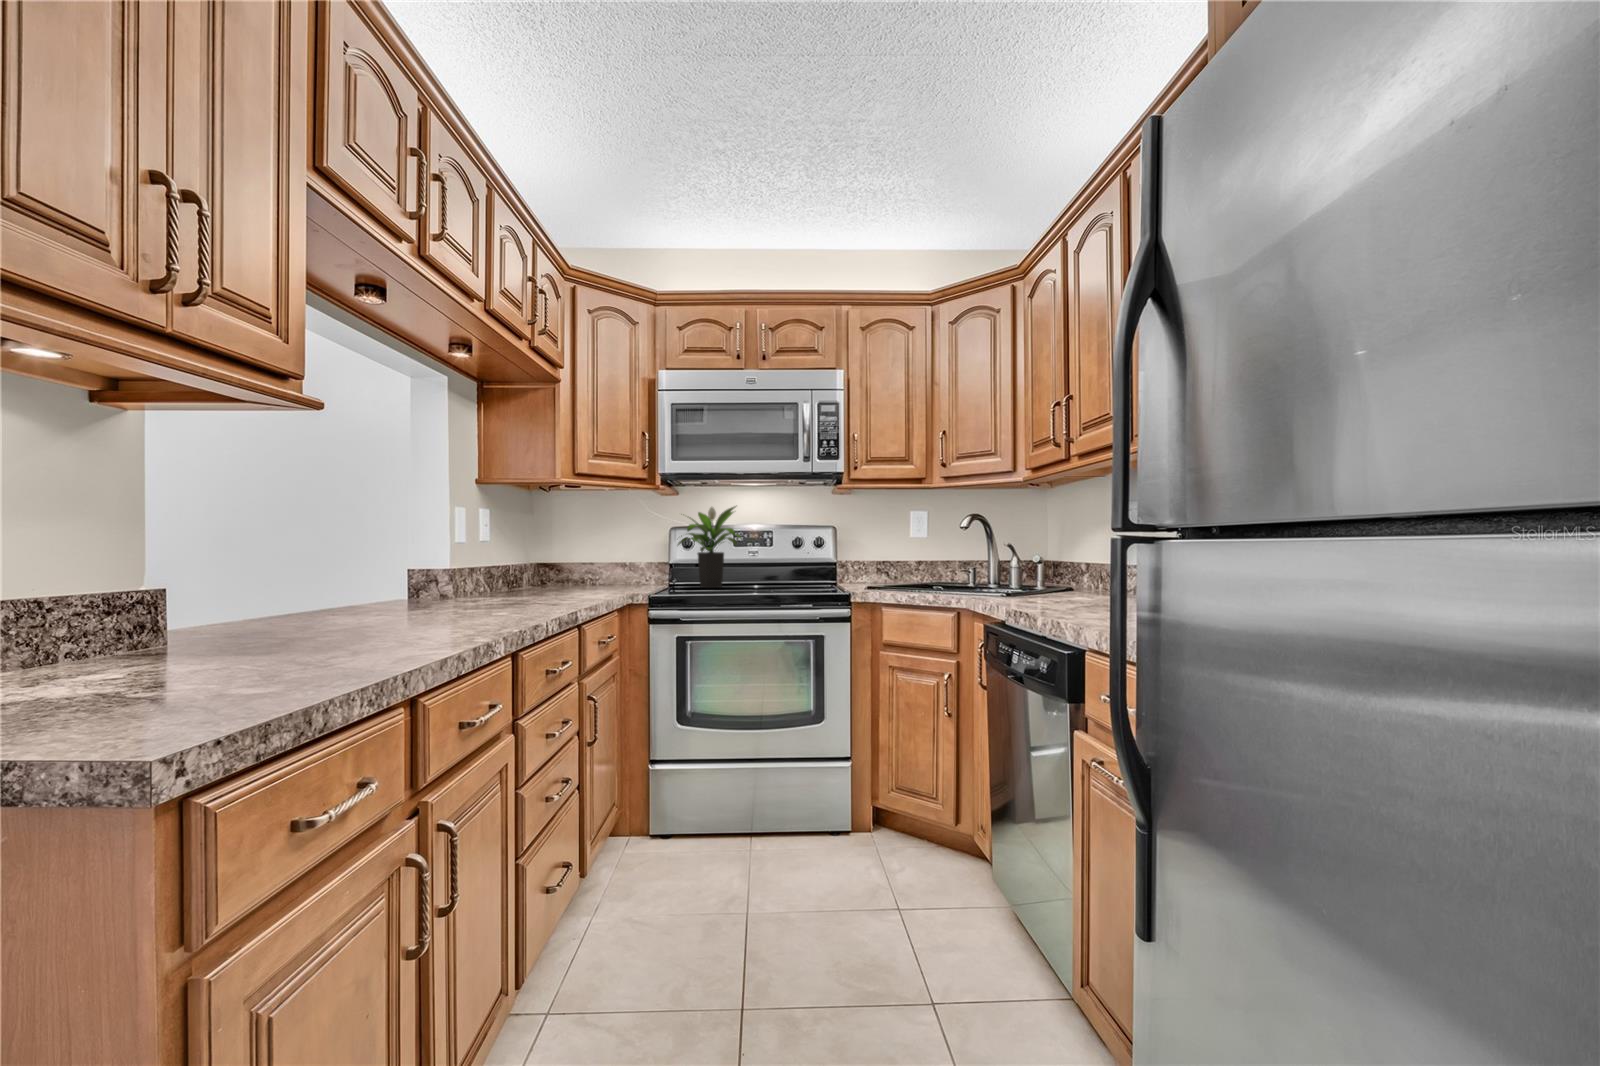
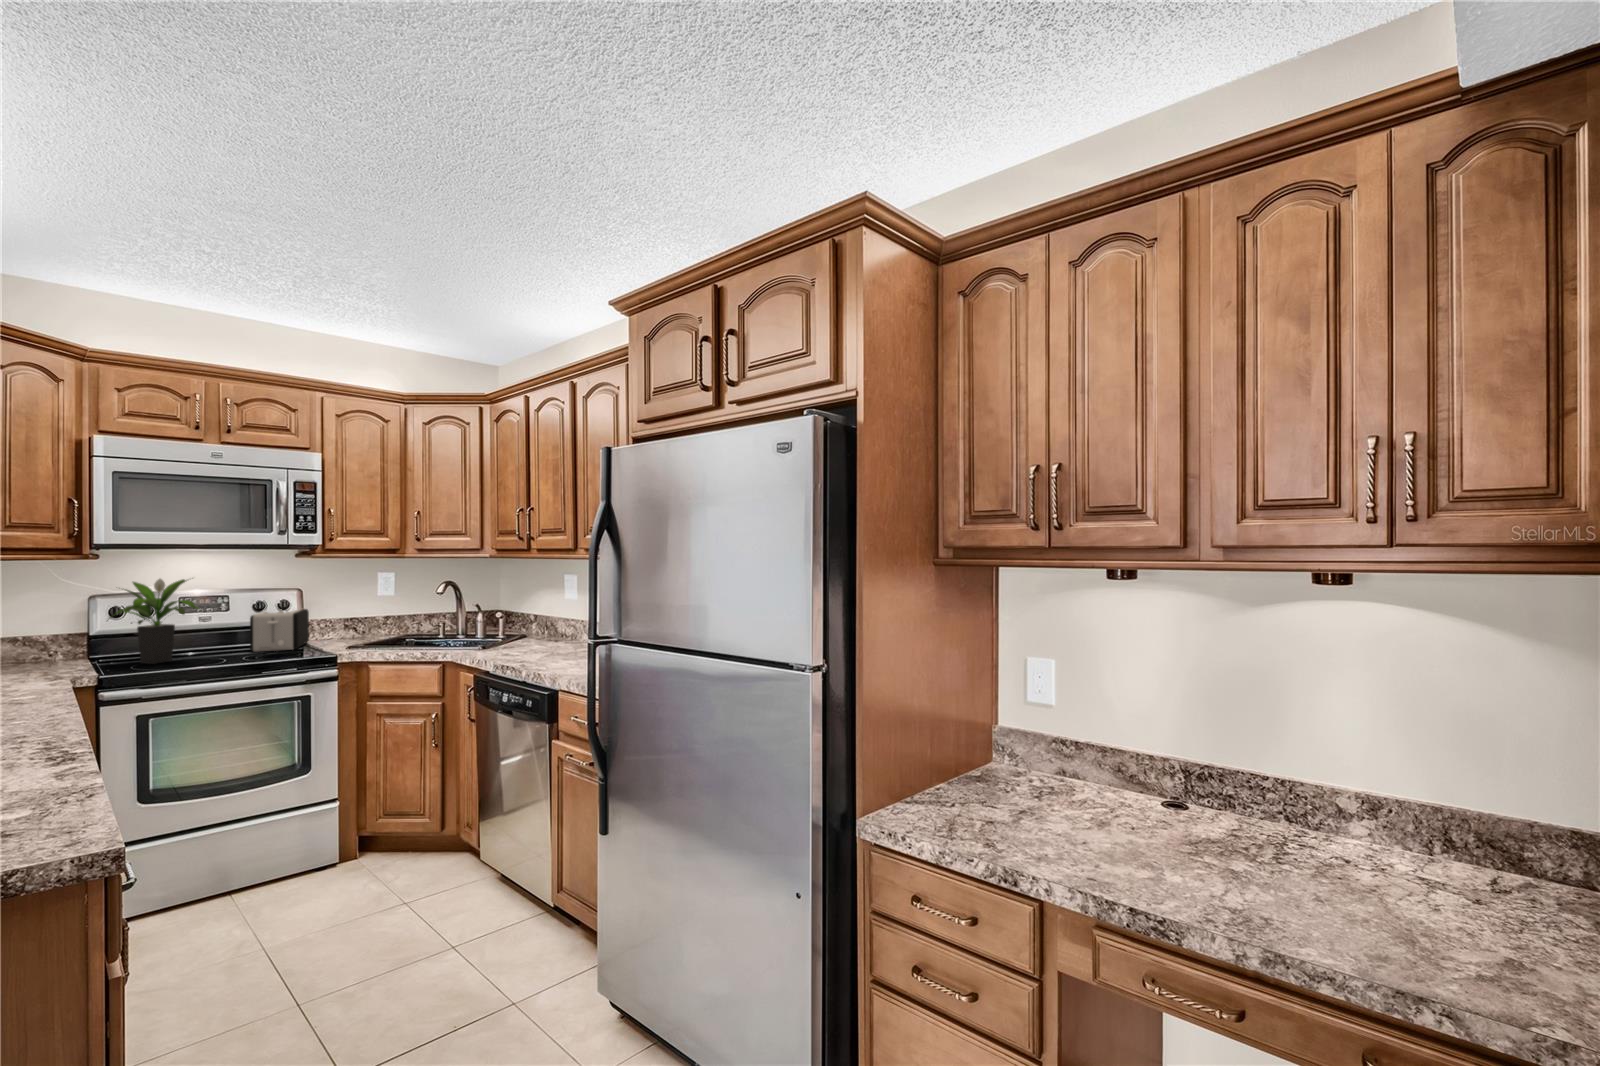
toaster: none [787,548,844,587] -> present [250,609,309,652]

